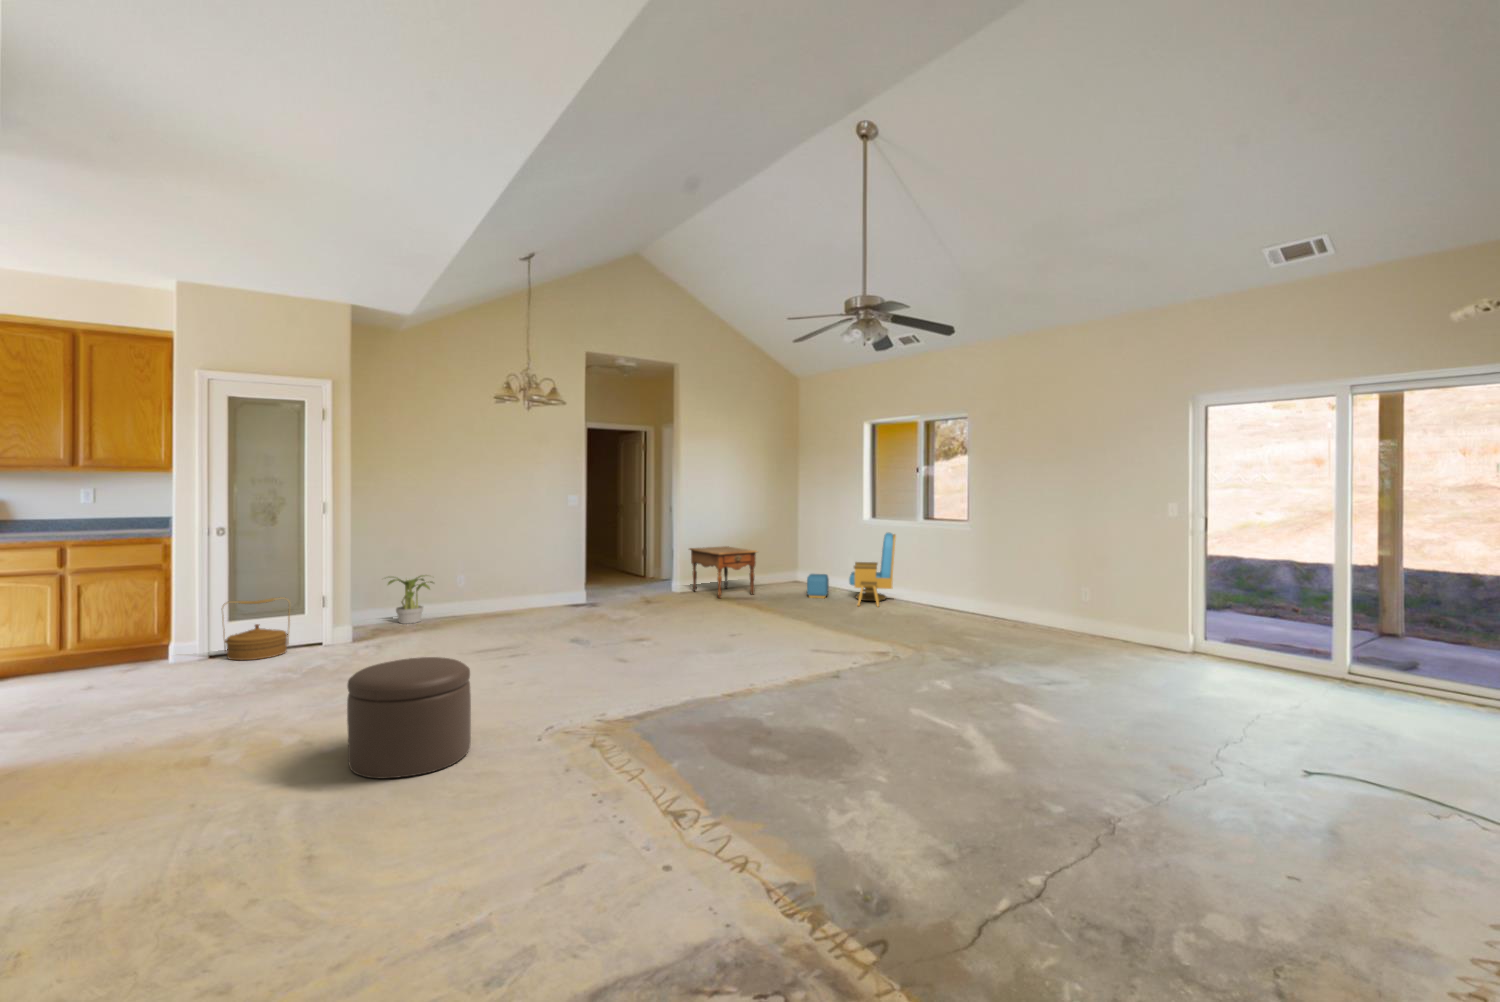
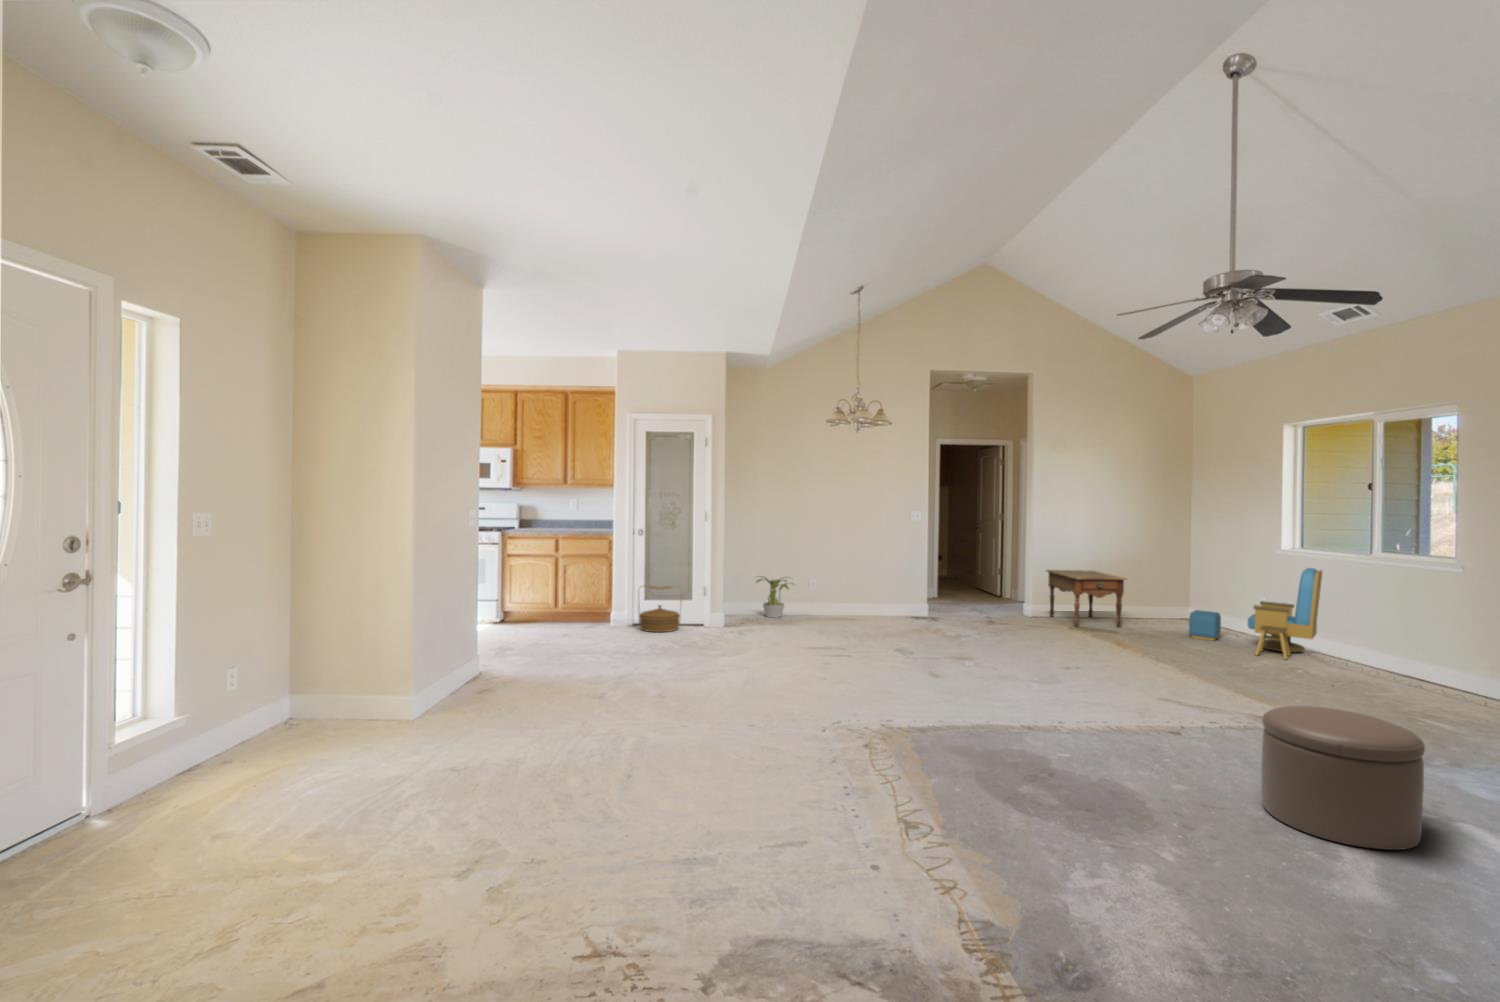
ottoman: present [347,657,471,778] -> present [1261,706,1425,850]

